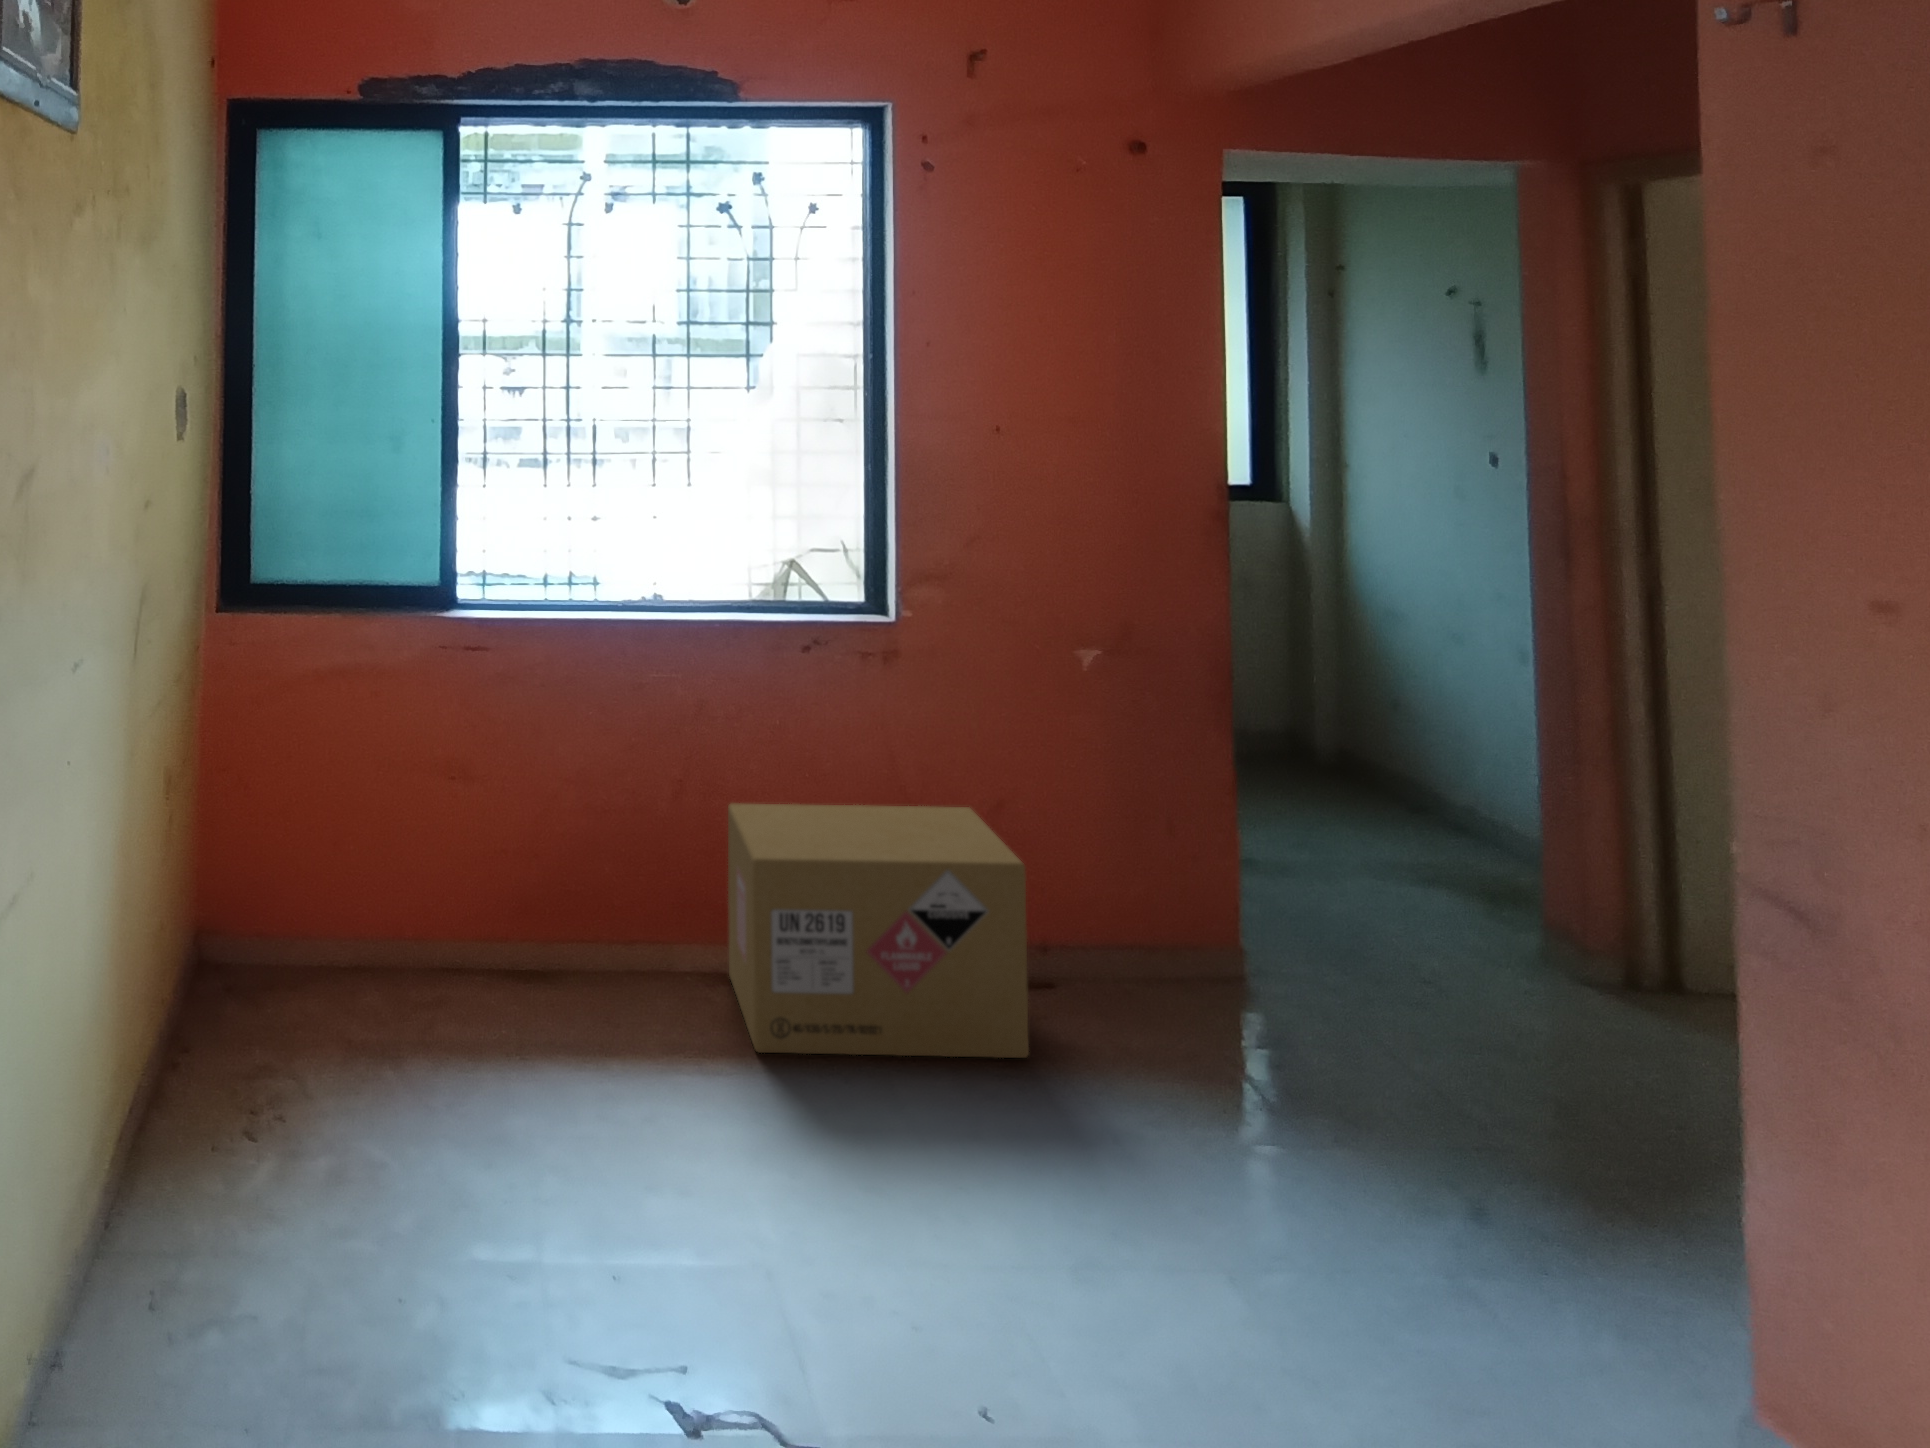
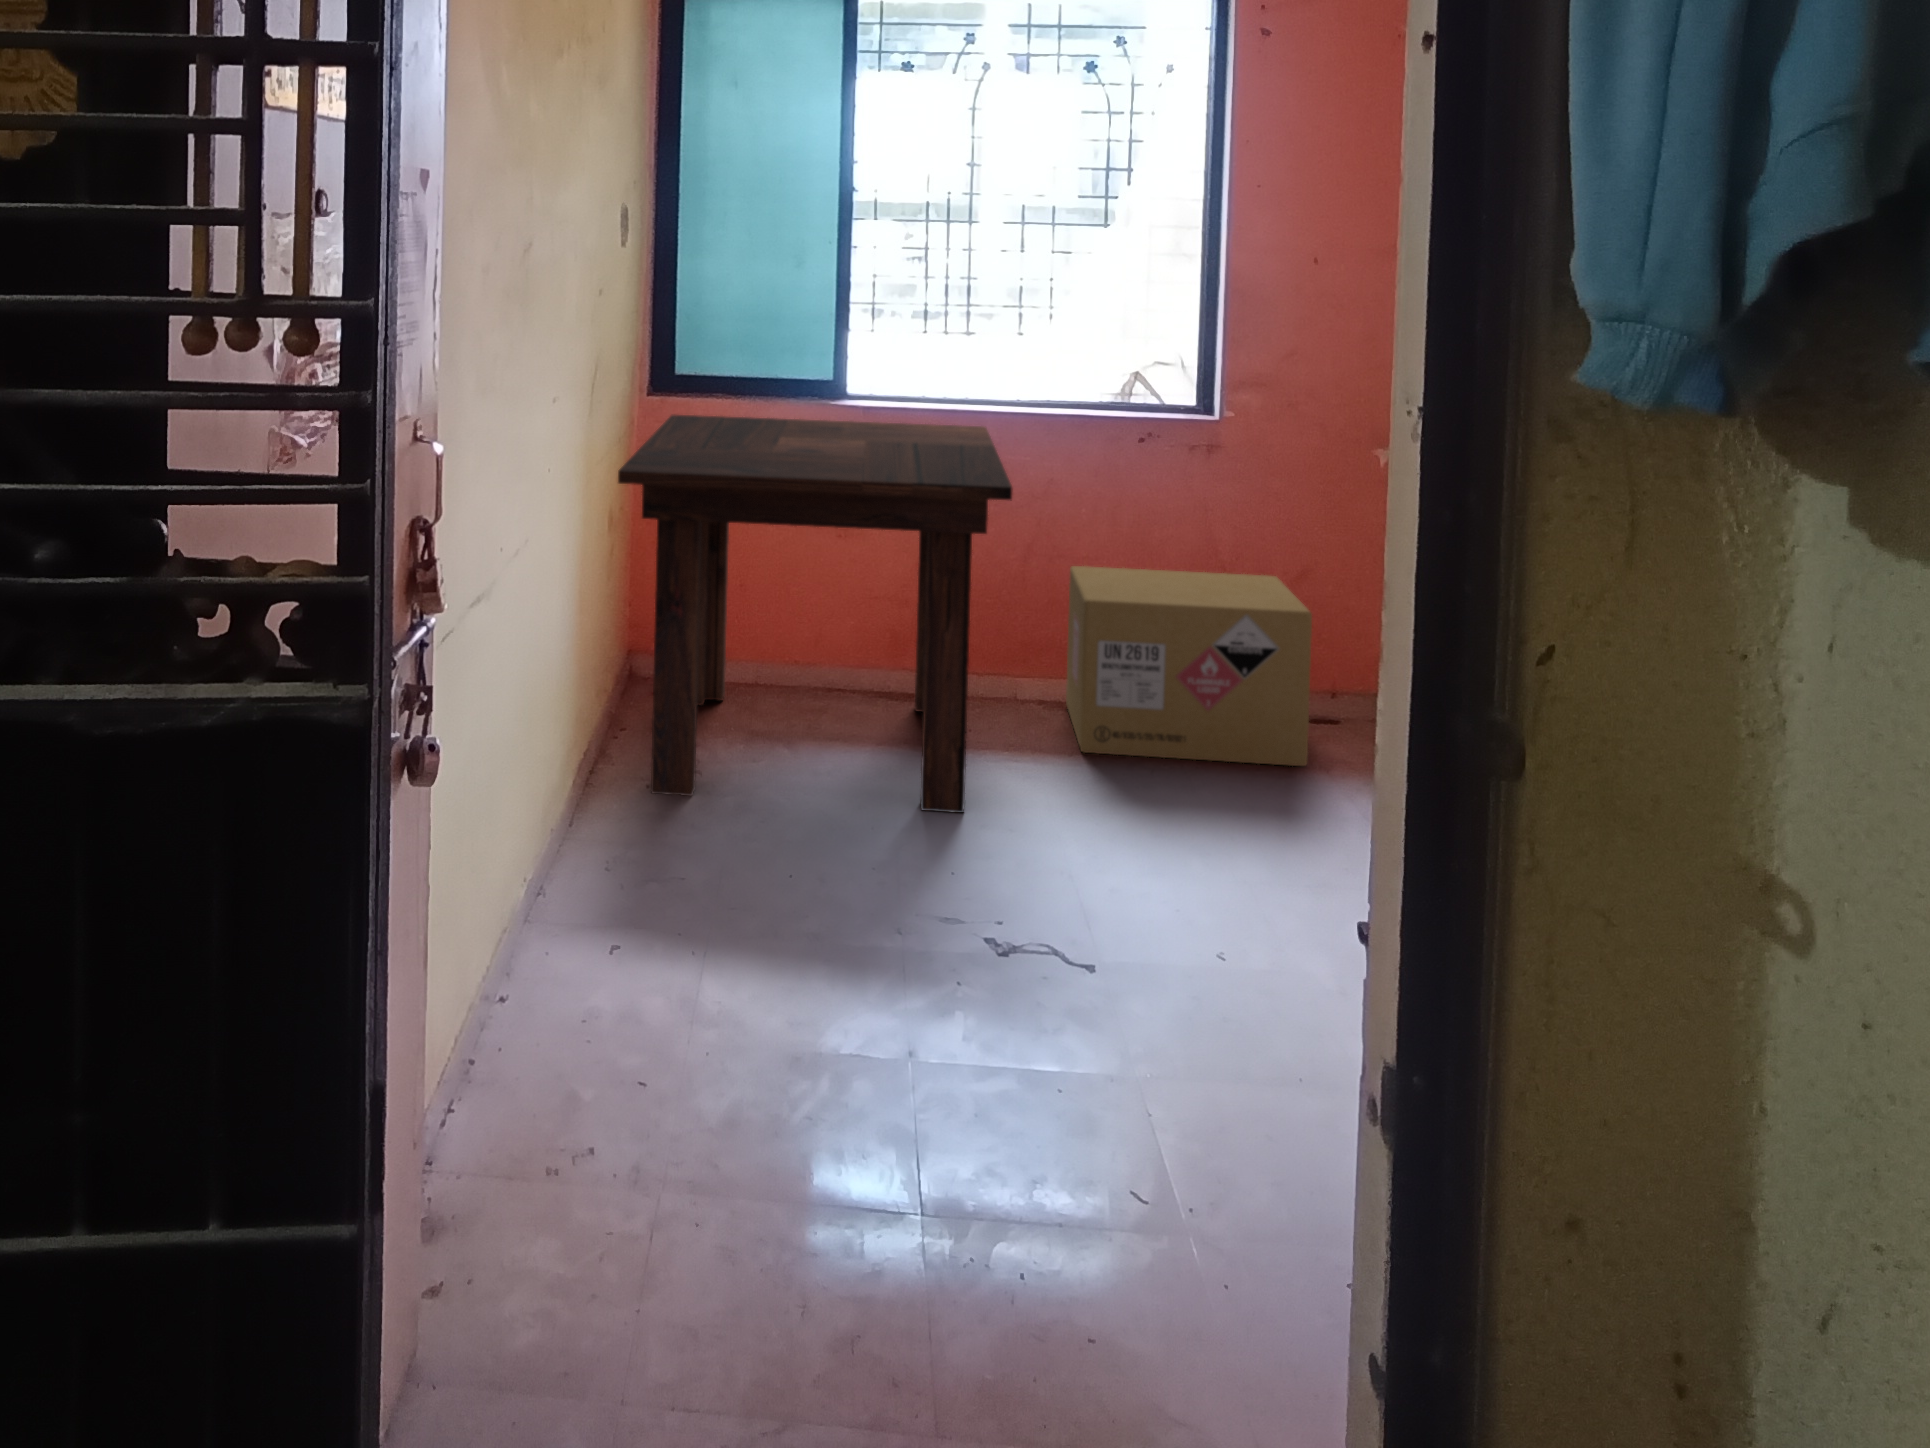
dining table: none [169,634,671,1168] -> present [618,415,1012,813]

